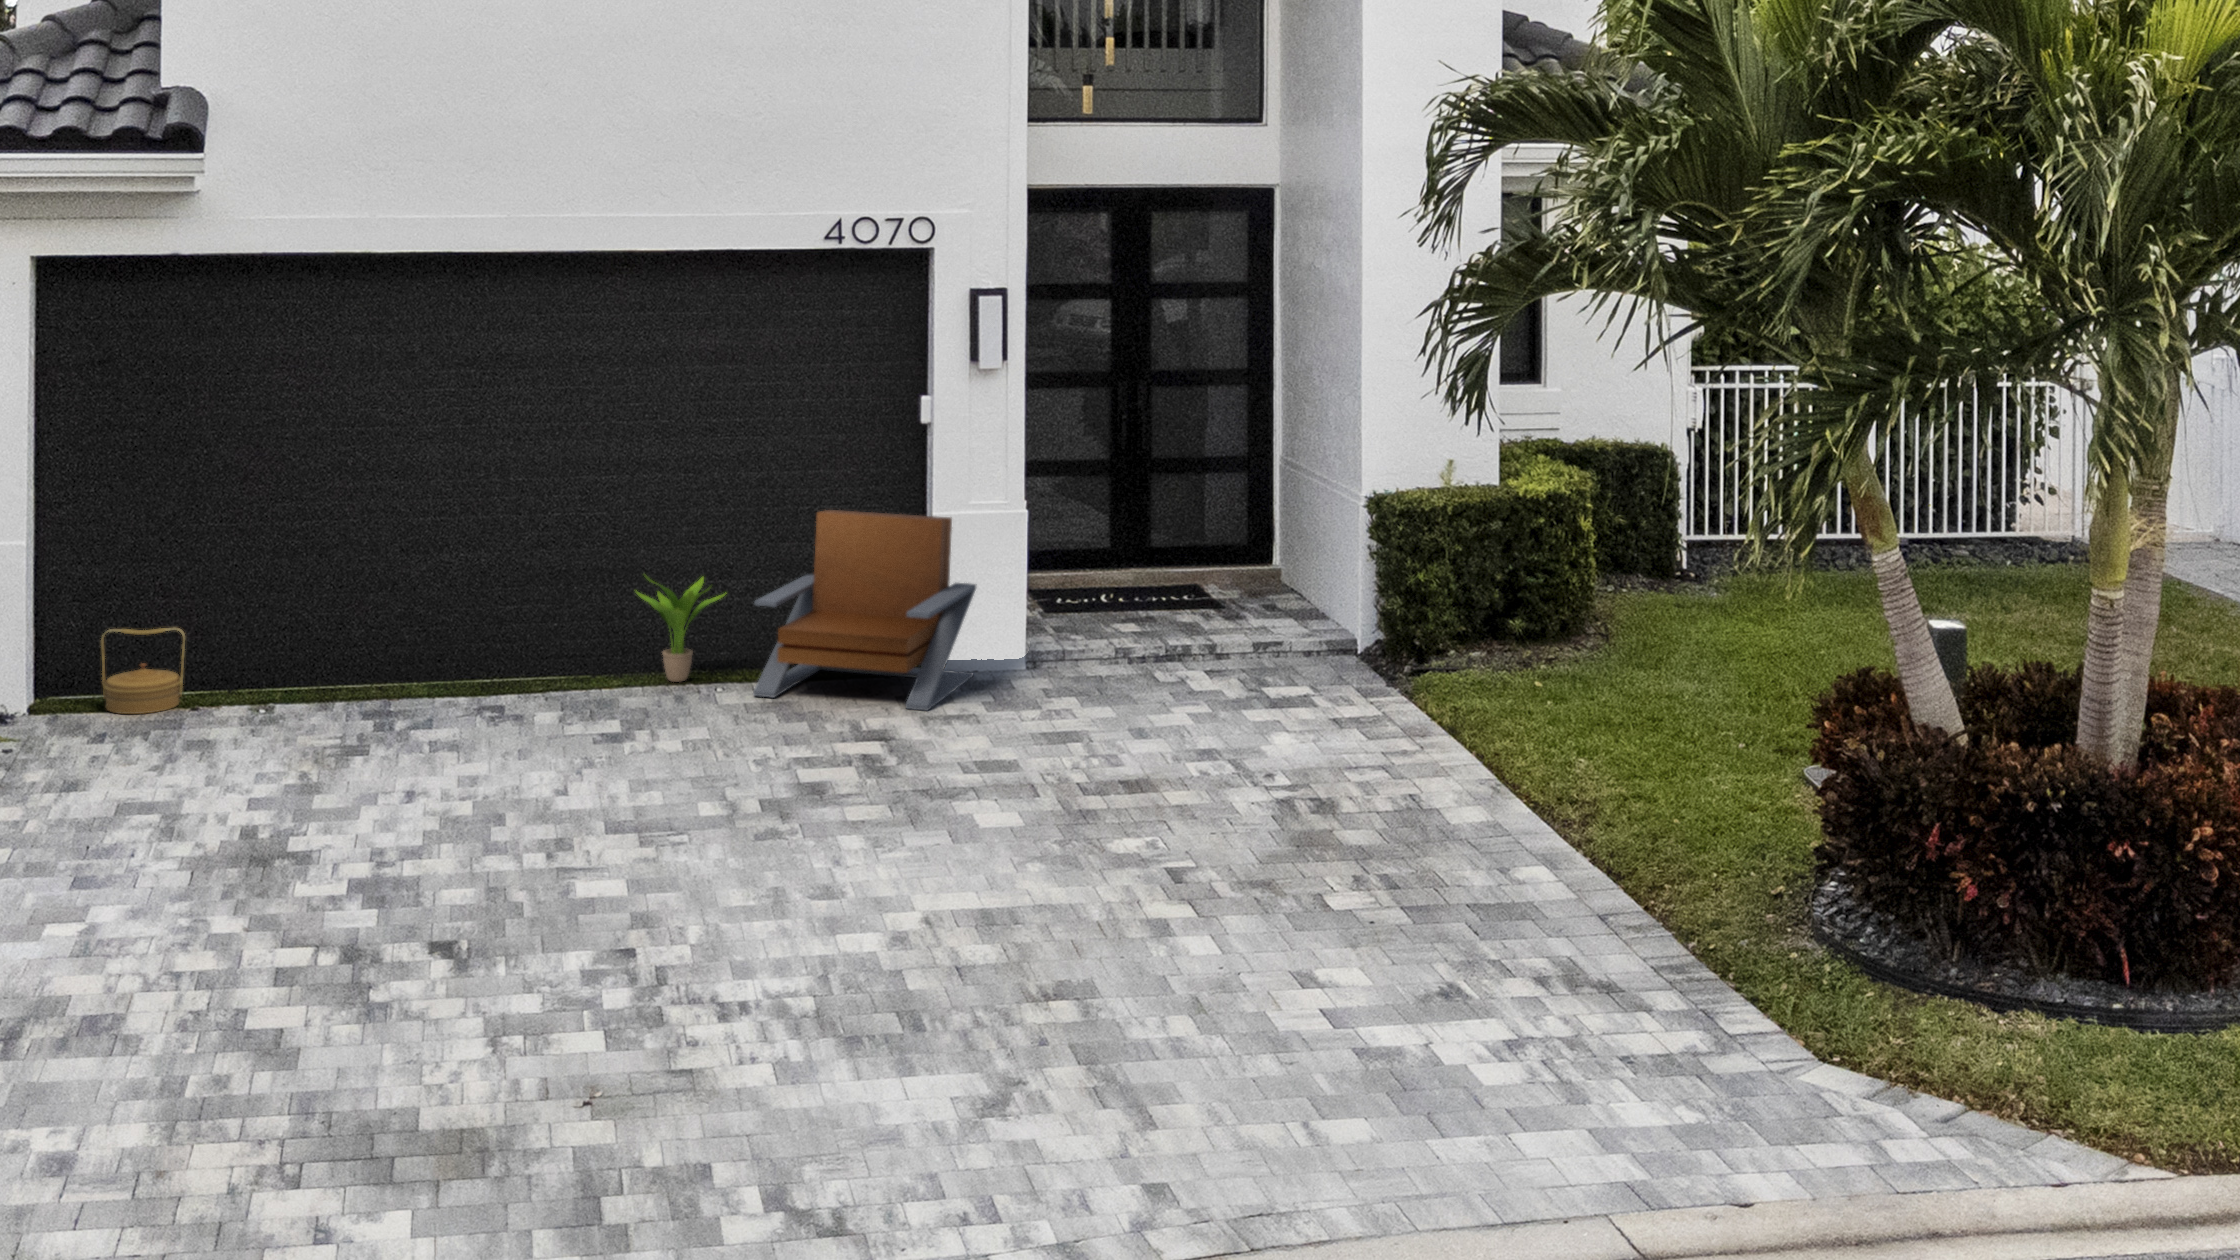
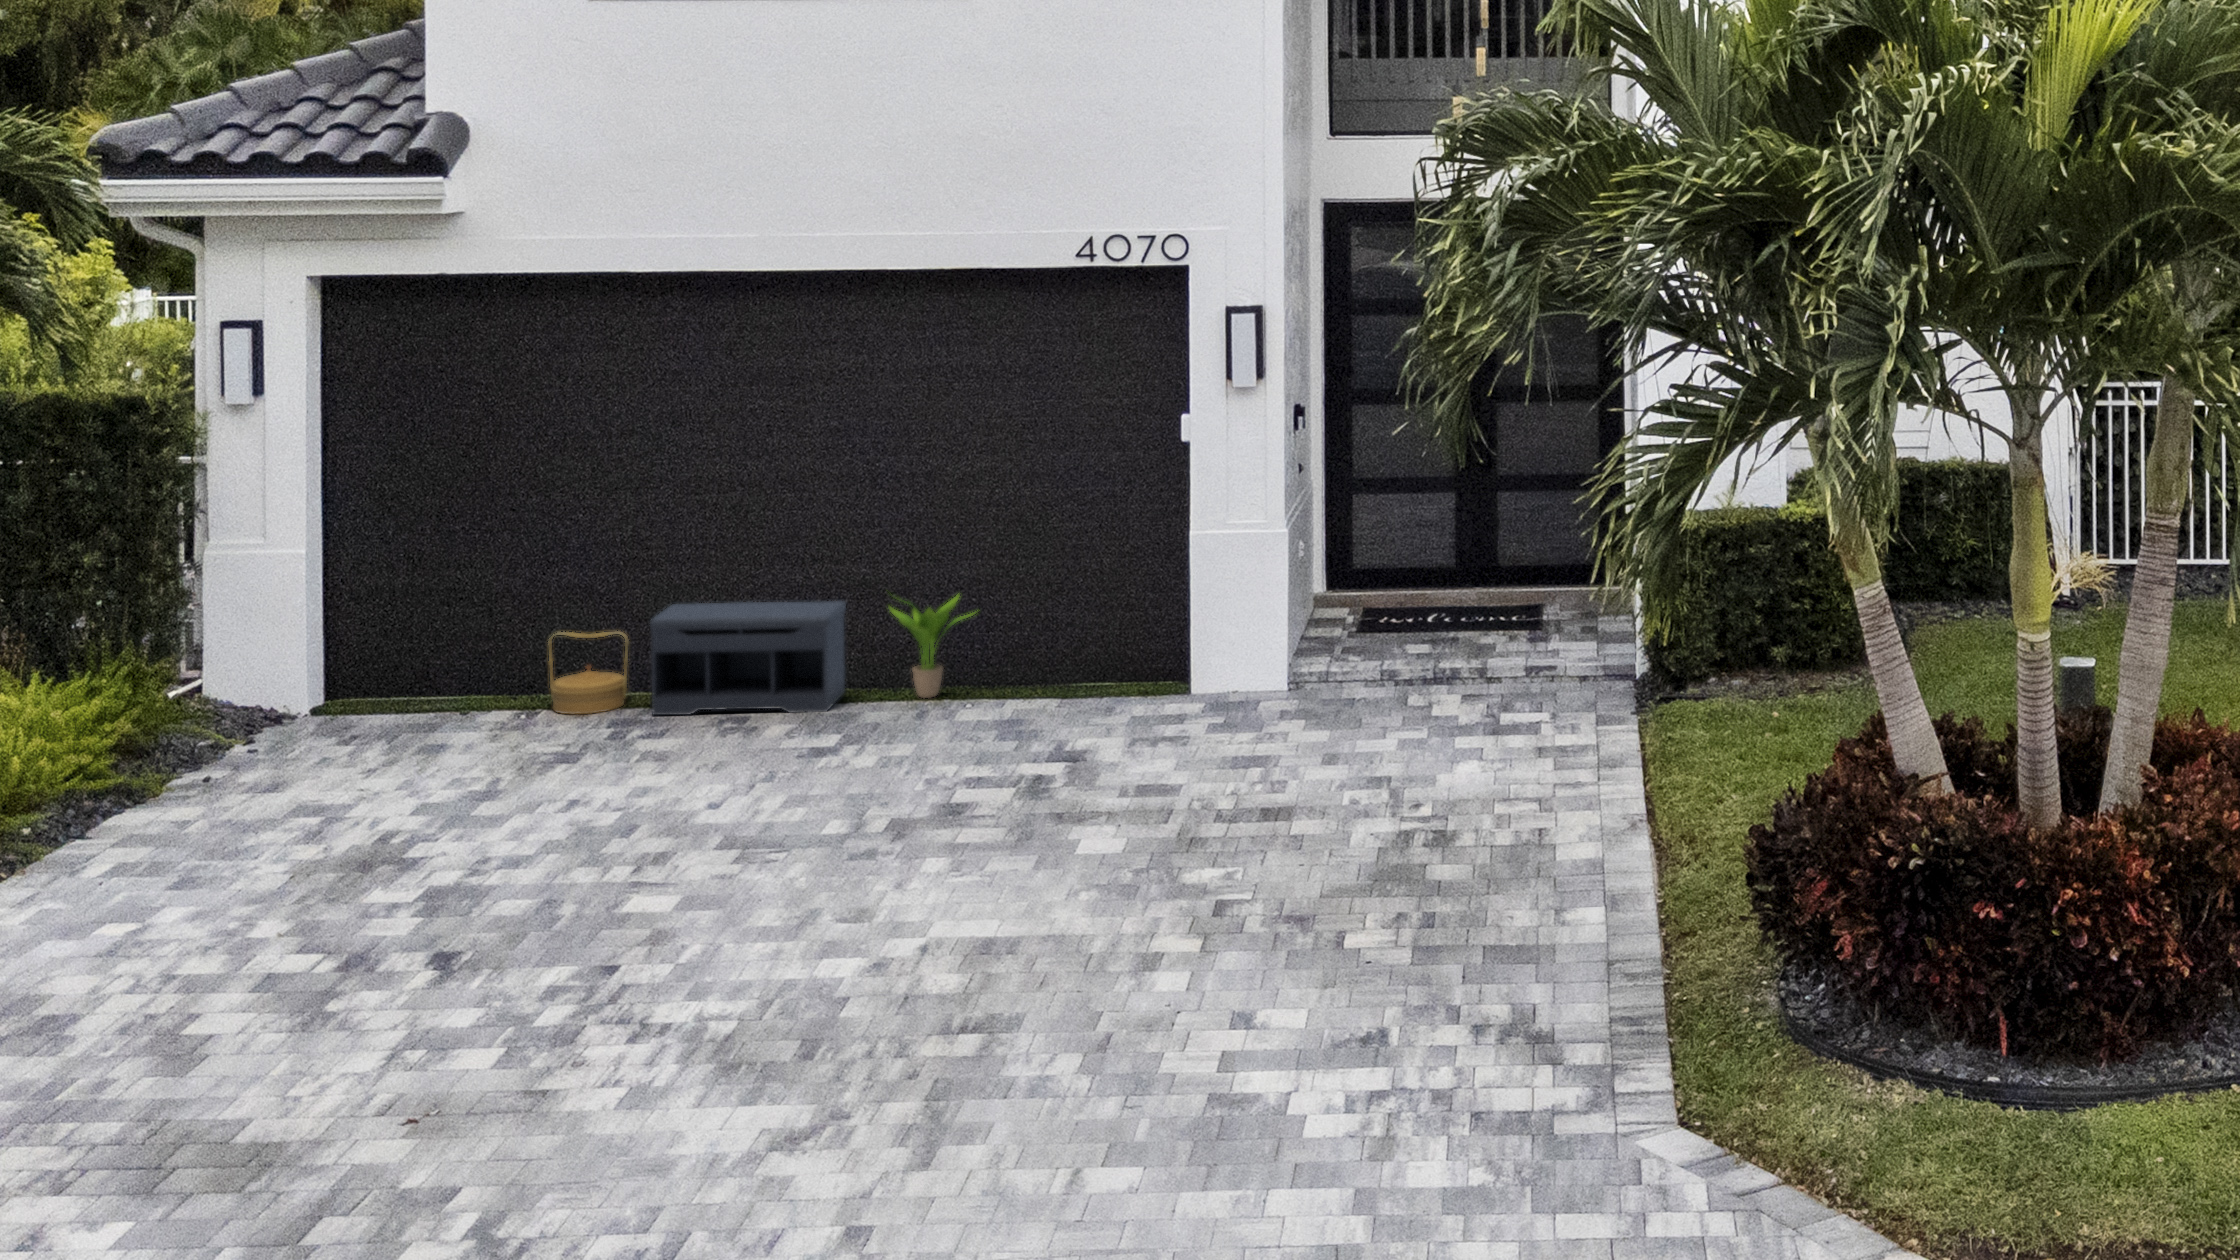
lounge chair: present [753,510,976,711] -> none [983,528,1222,732]
bench: none [411,586,592,705] -> present [650,601,846,715]
woven basket: present [101,628,185,714] -> present [549,632,628,714]

